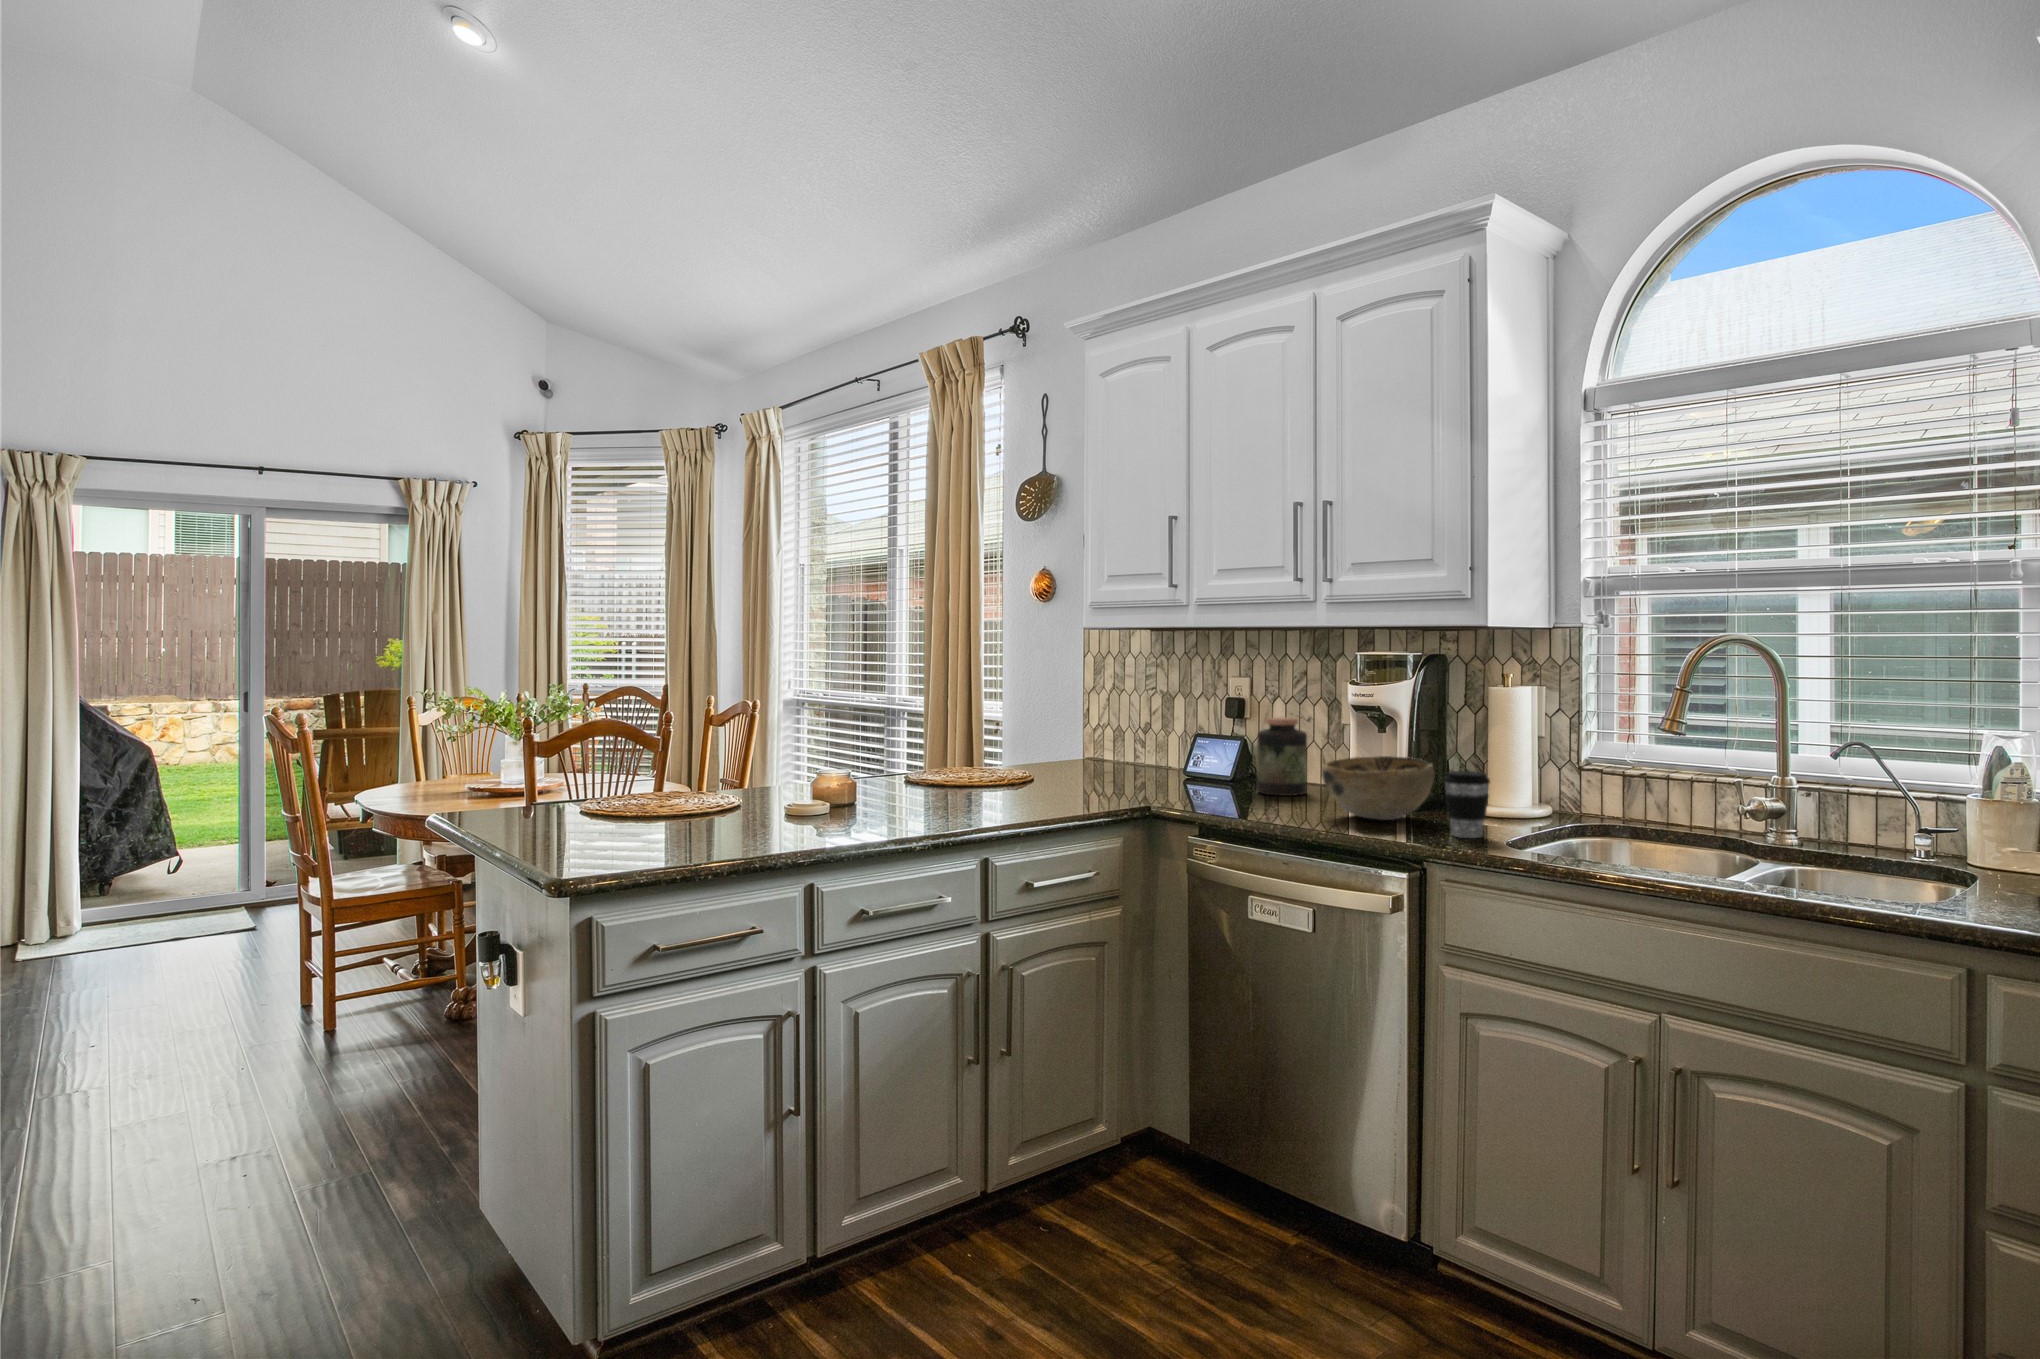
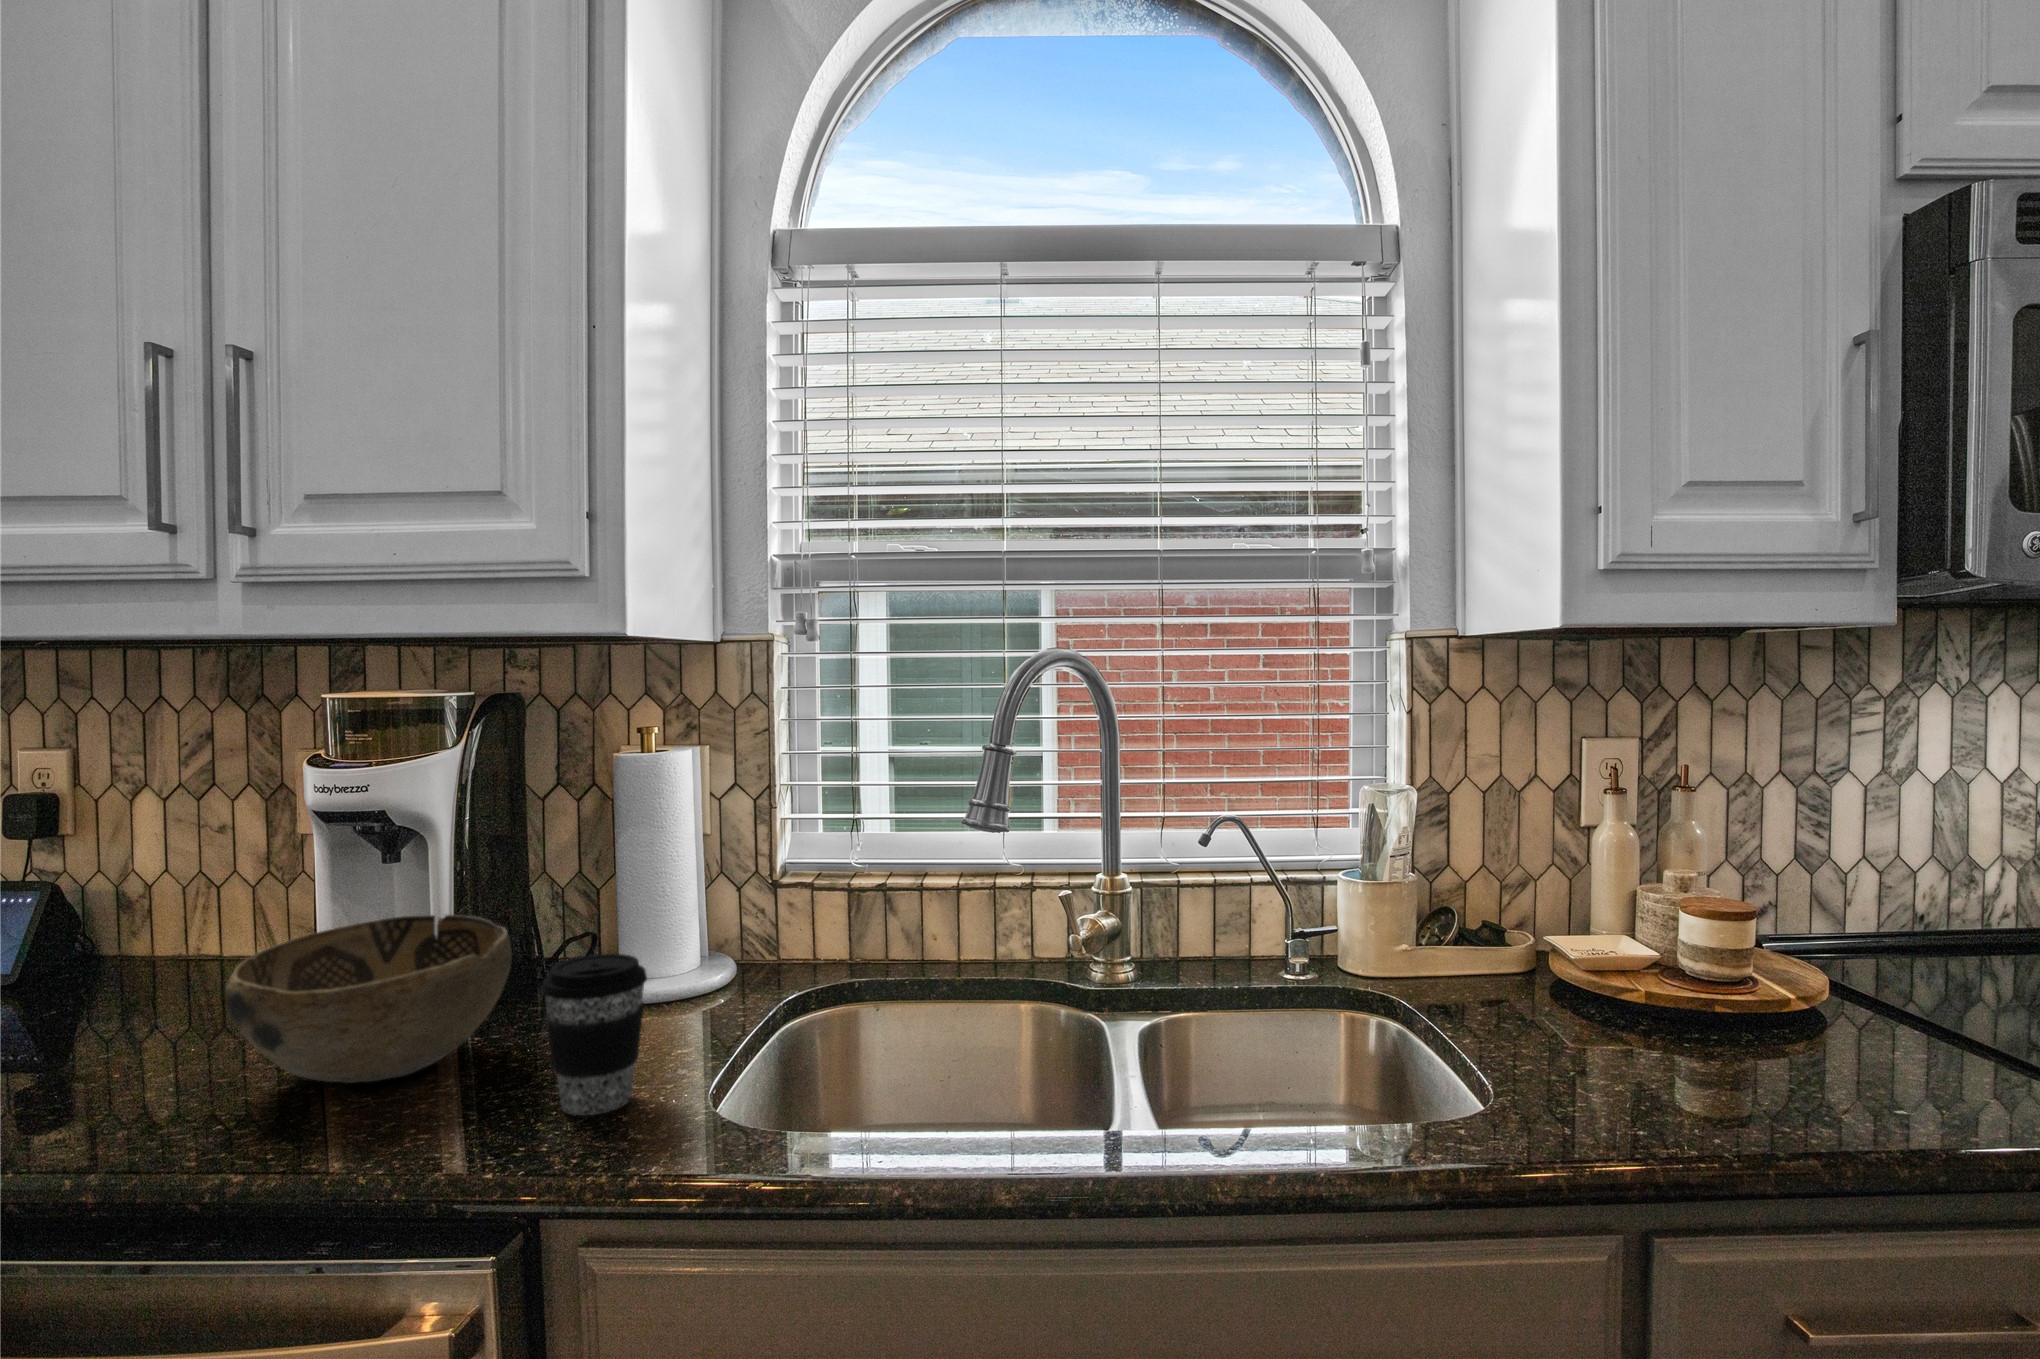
jar: present [1257,717,1307,796] -> none [70,837,210,1022]

